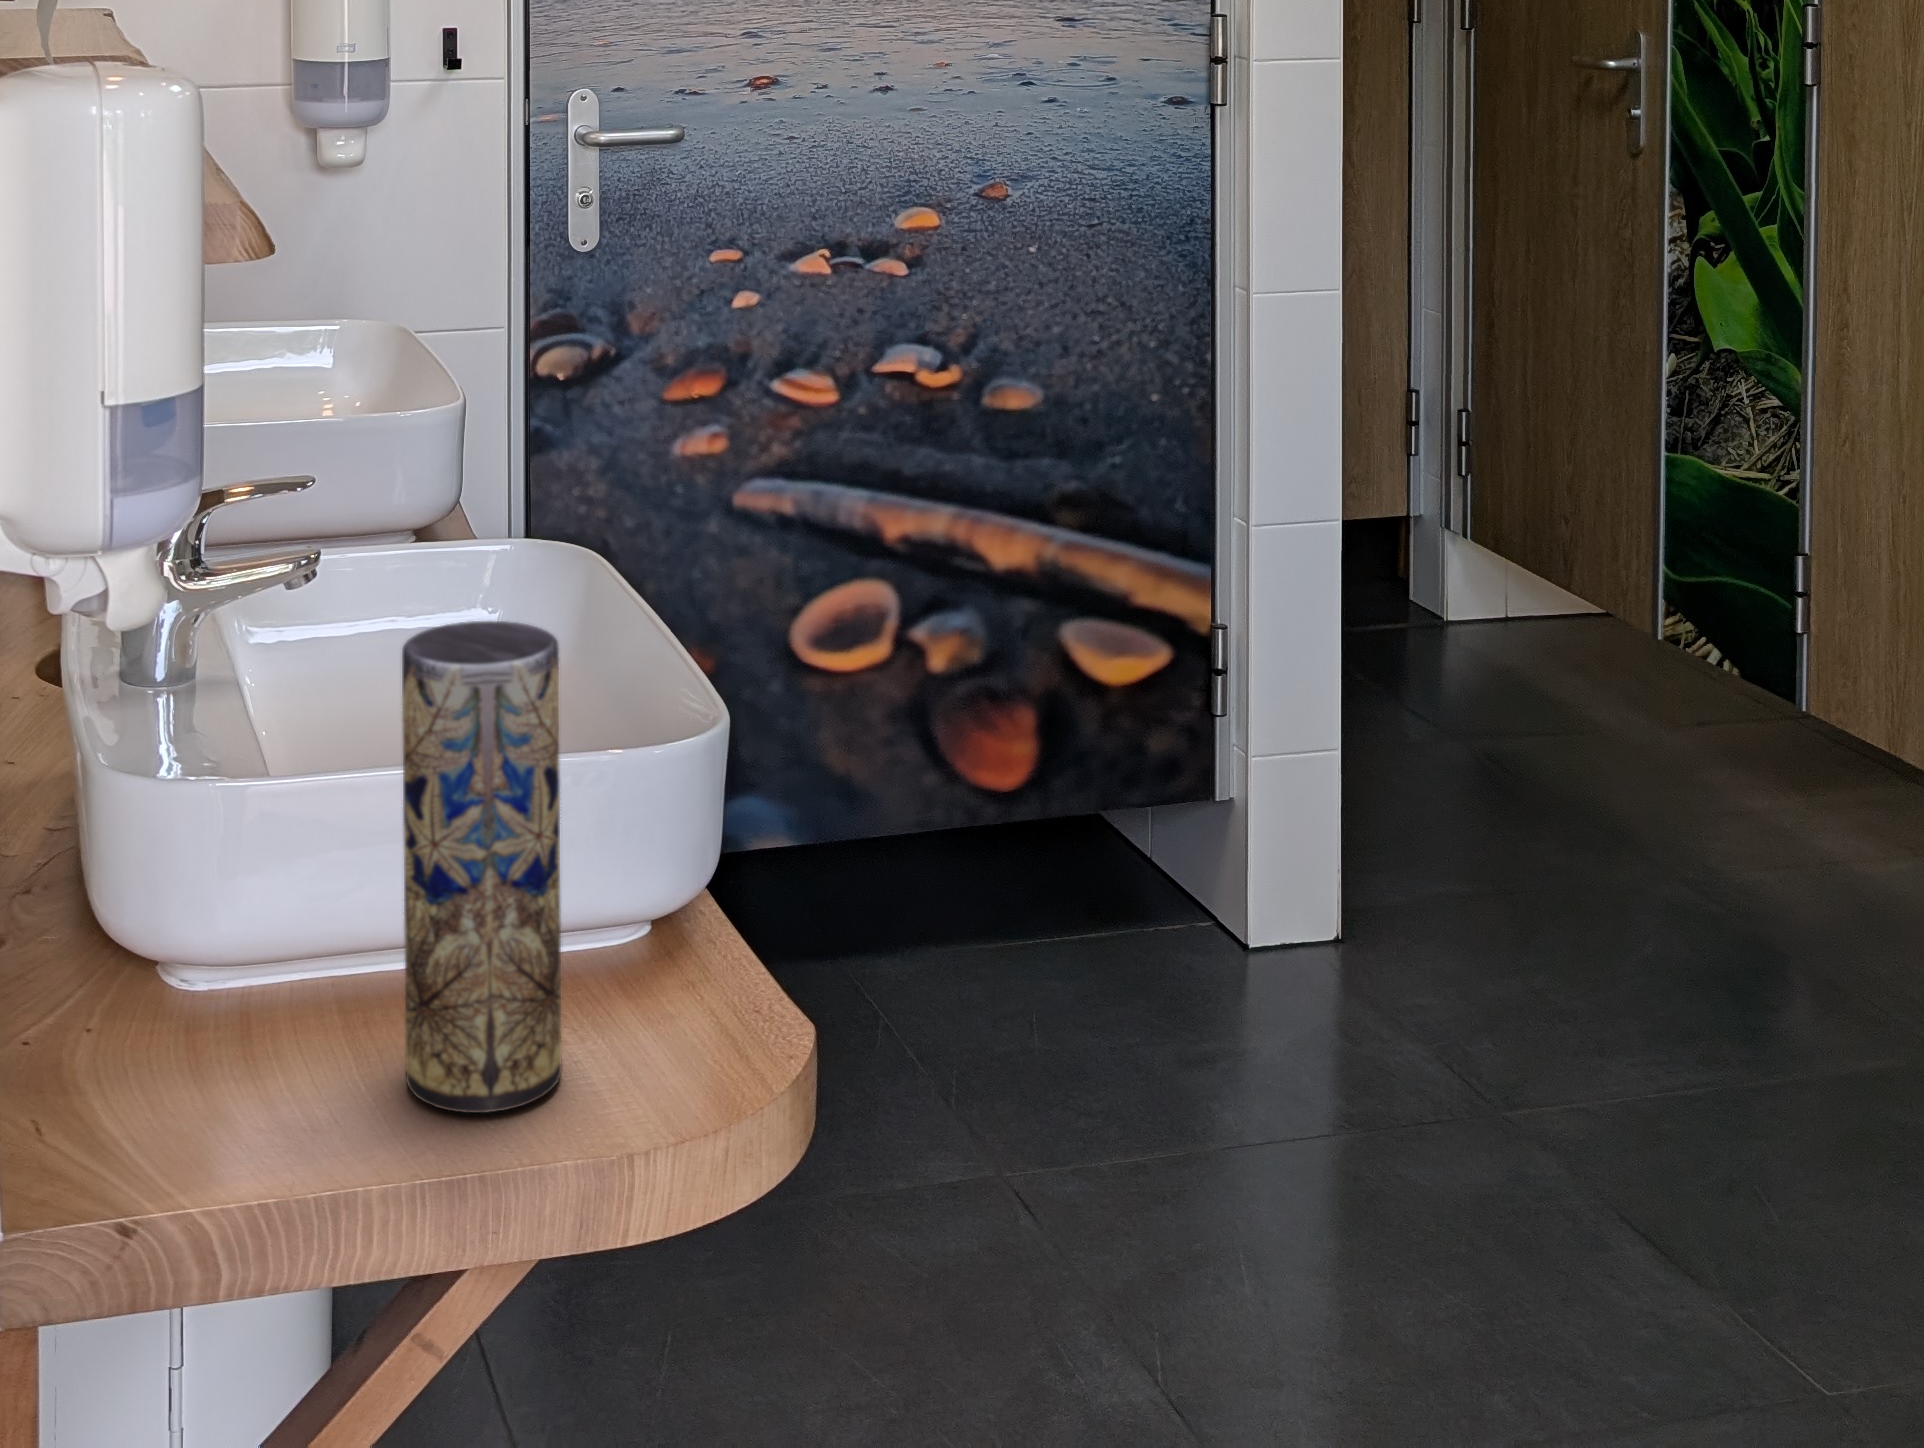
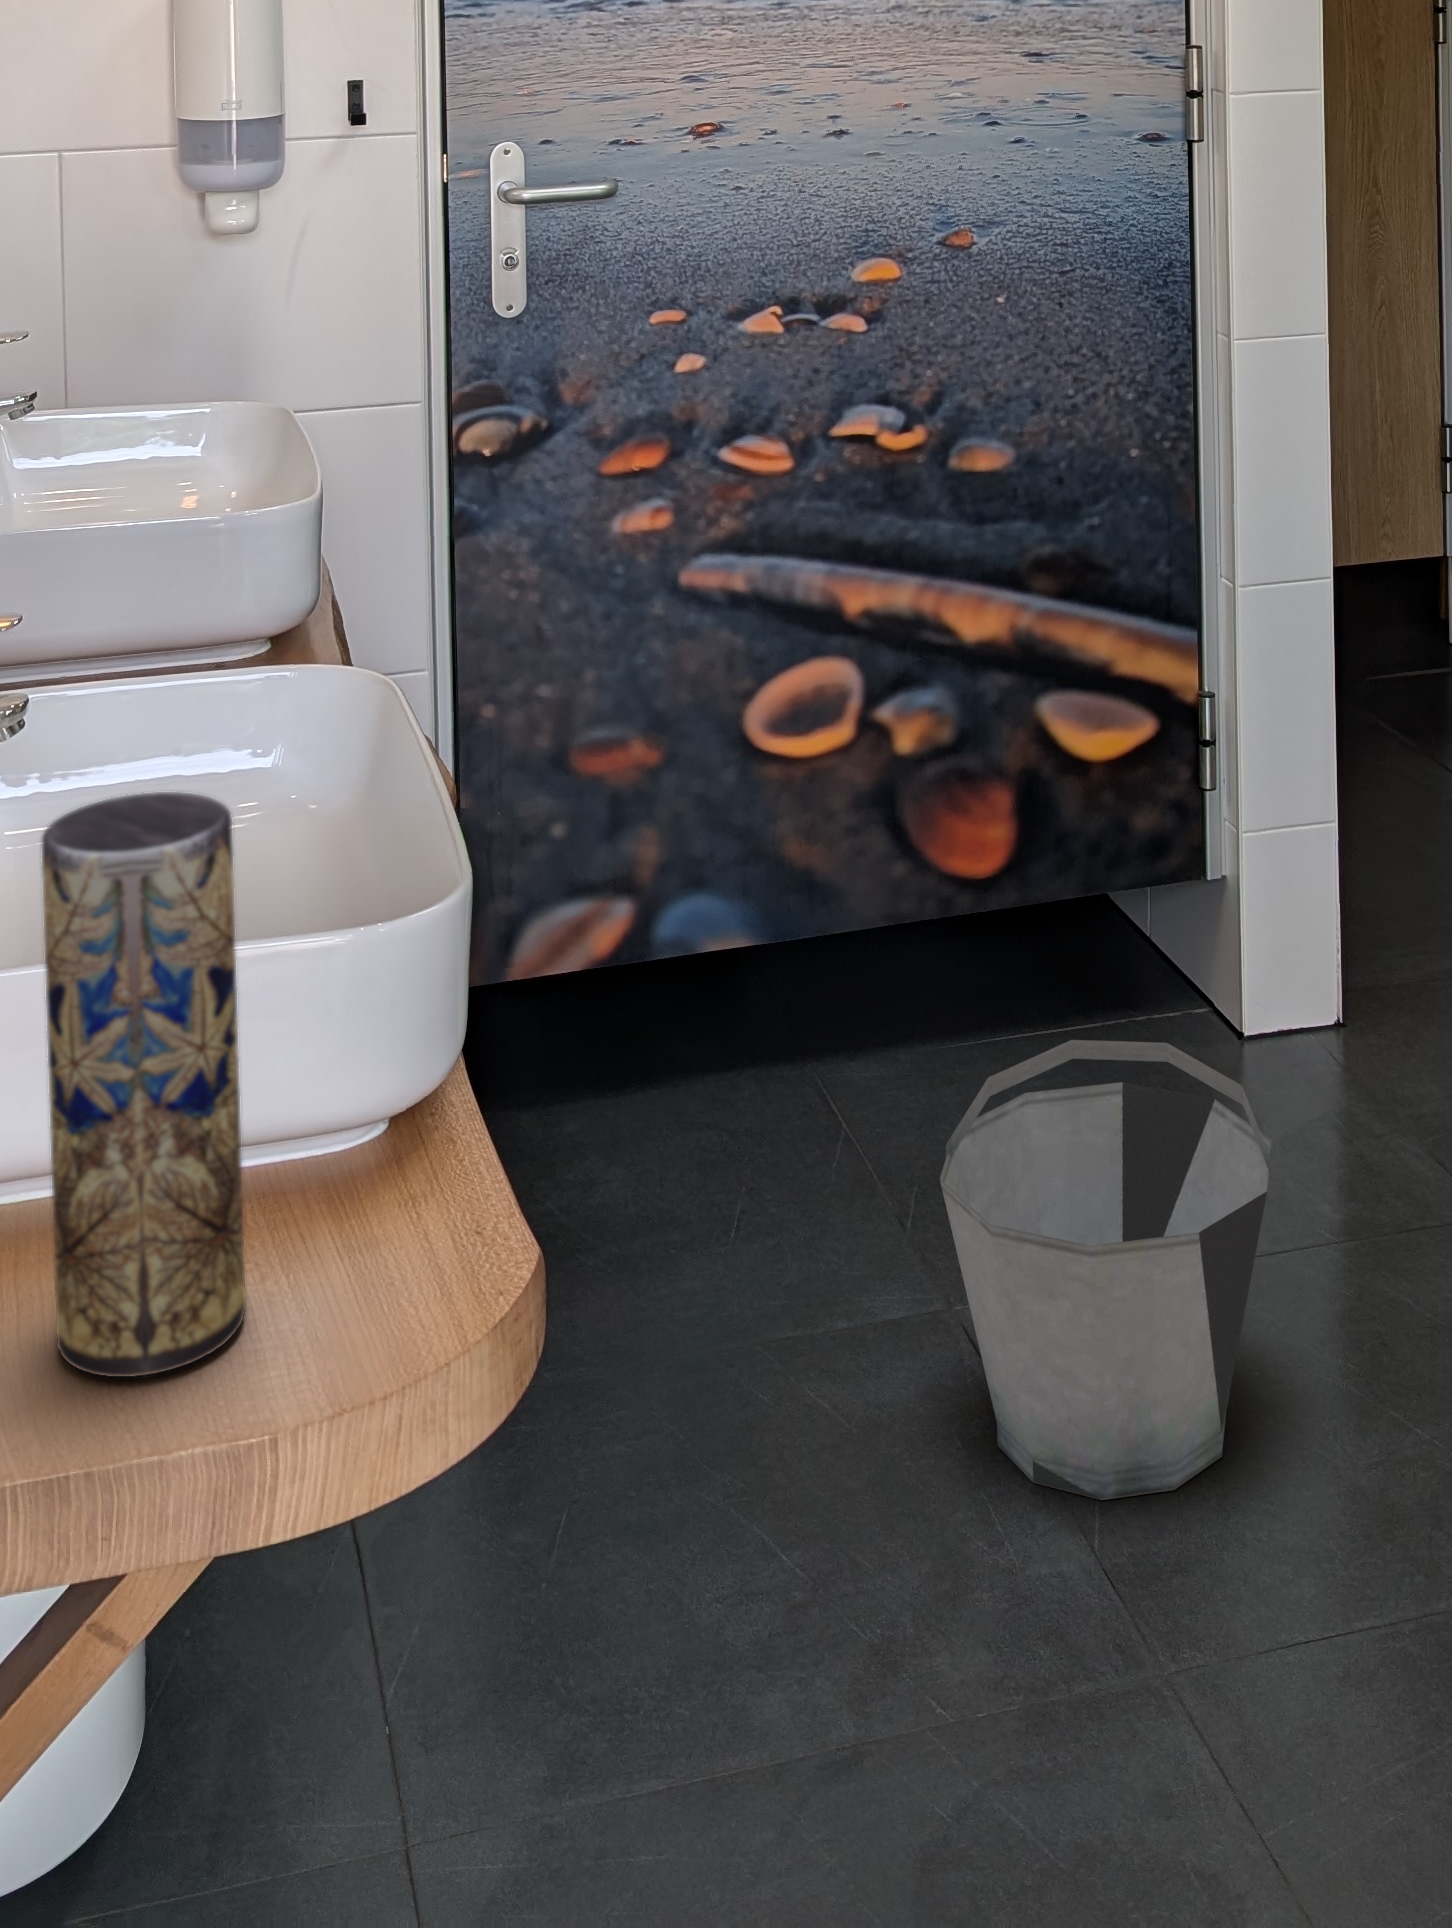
bucket: none [1010,926,1316,1340] -> present [940,1040,1271,1500]

